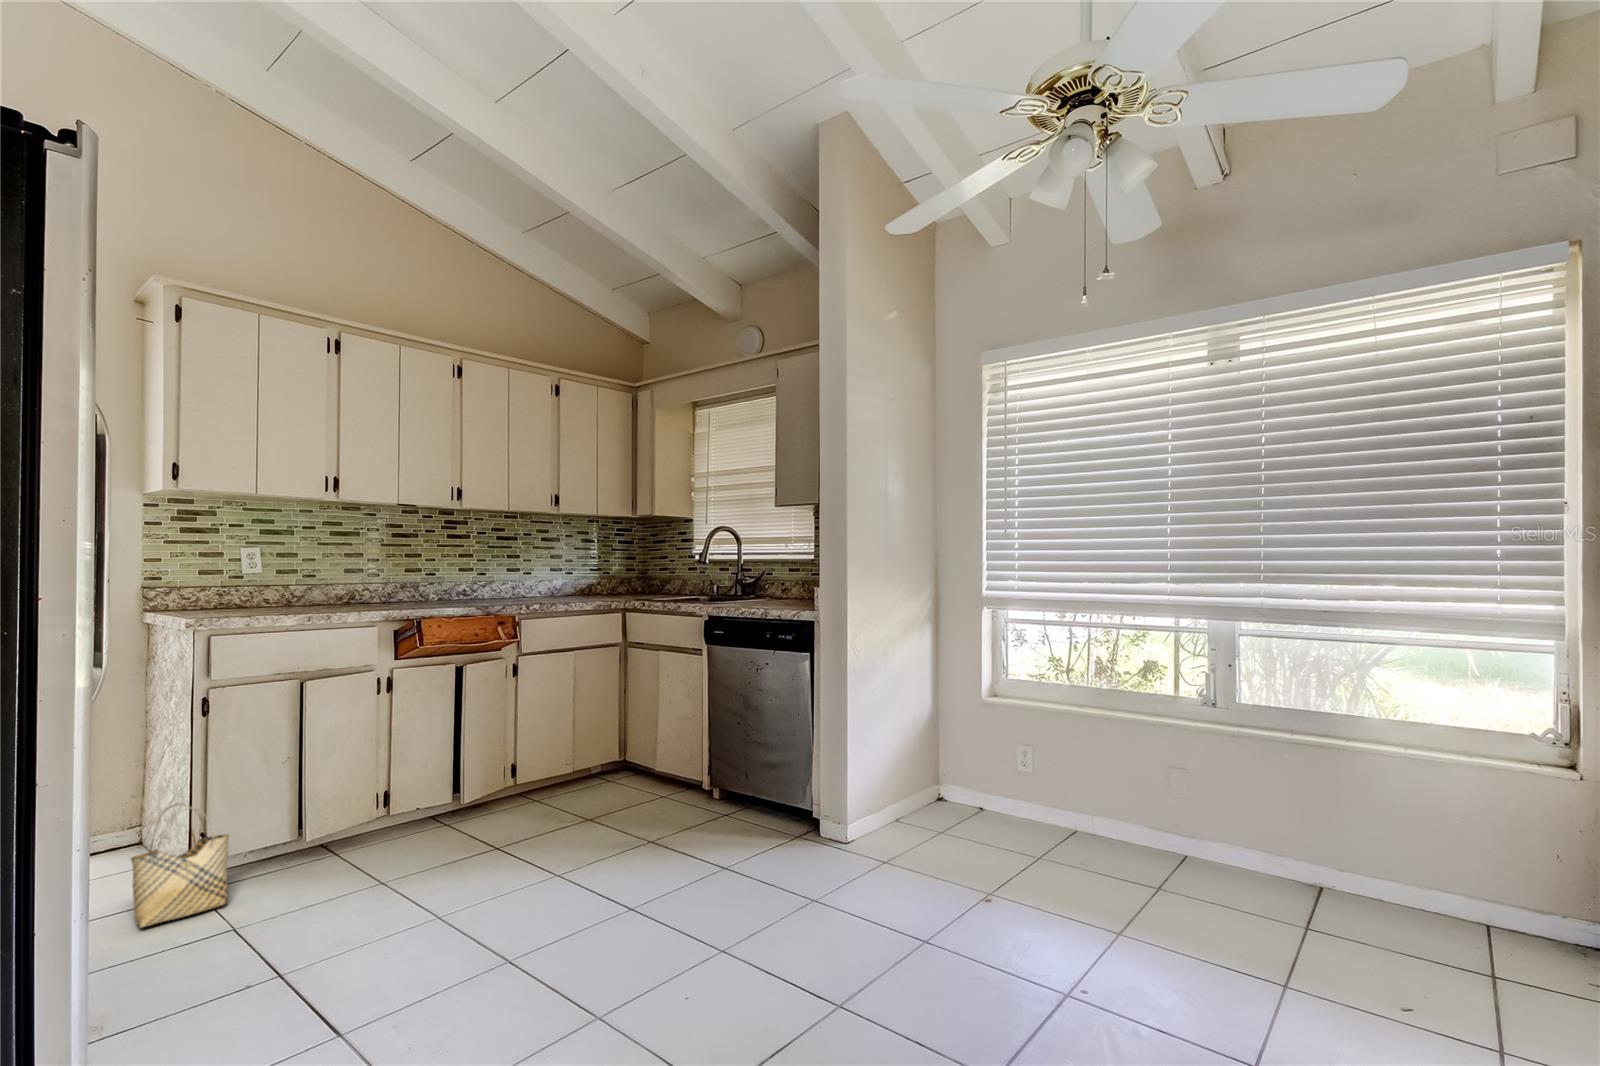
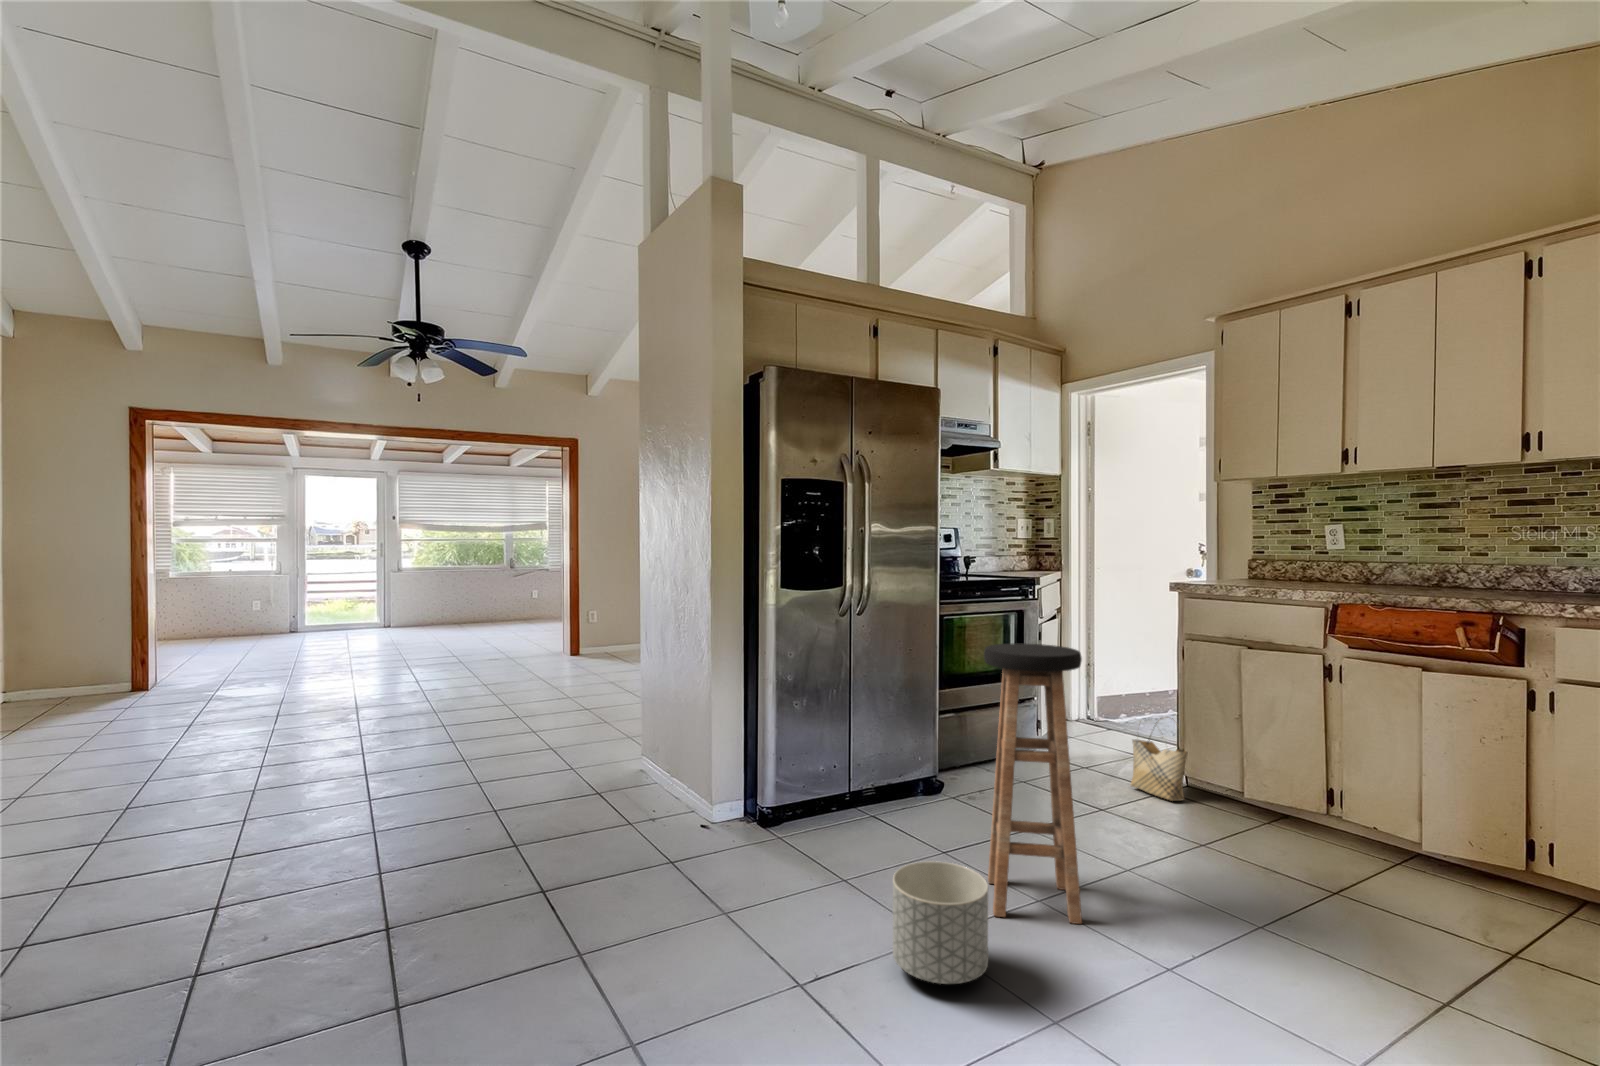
bar stool: none [460,667,577,1008] -> present [984,643,1082,924]
planter: none [649,888,754,1023] -> present [893,861,988,984]

